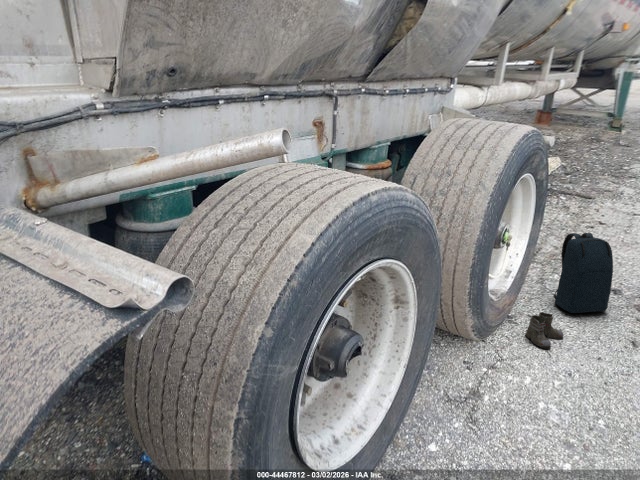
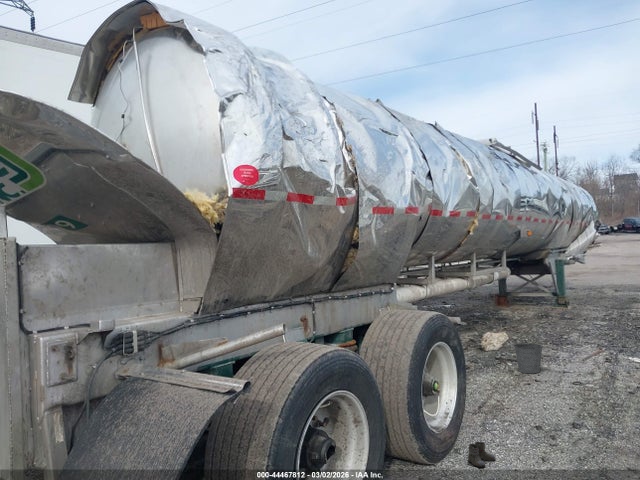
bucket: none [577,174,614,213] -> present [515,344,542,373]
backpack: present [554,233,613,313] -> none [489,382,530,443]

